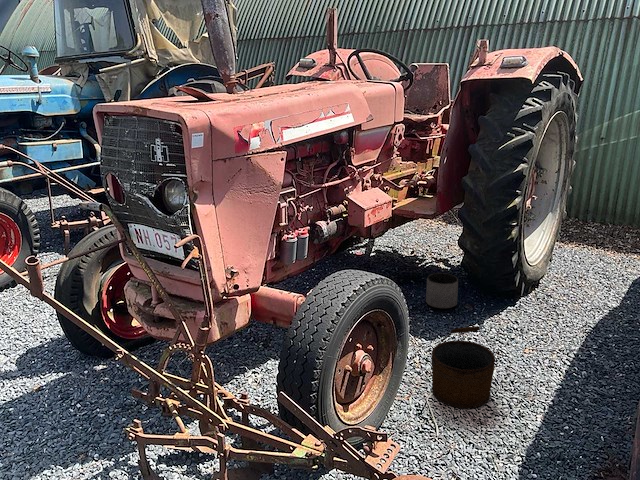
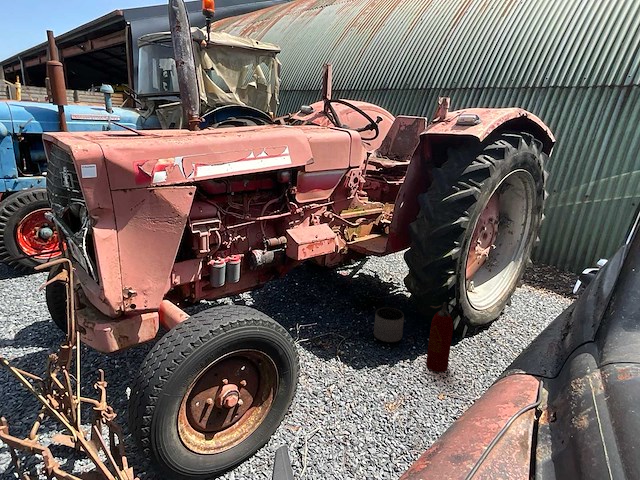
fire extinguisher: none [492,254,528,328] -> present [426,302,463,372]
bucket: present [431,327,495,408] -> none [326,377,391,459]

